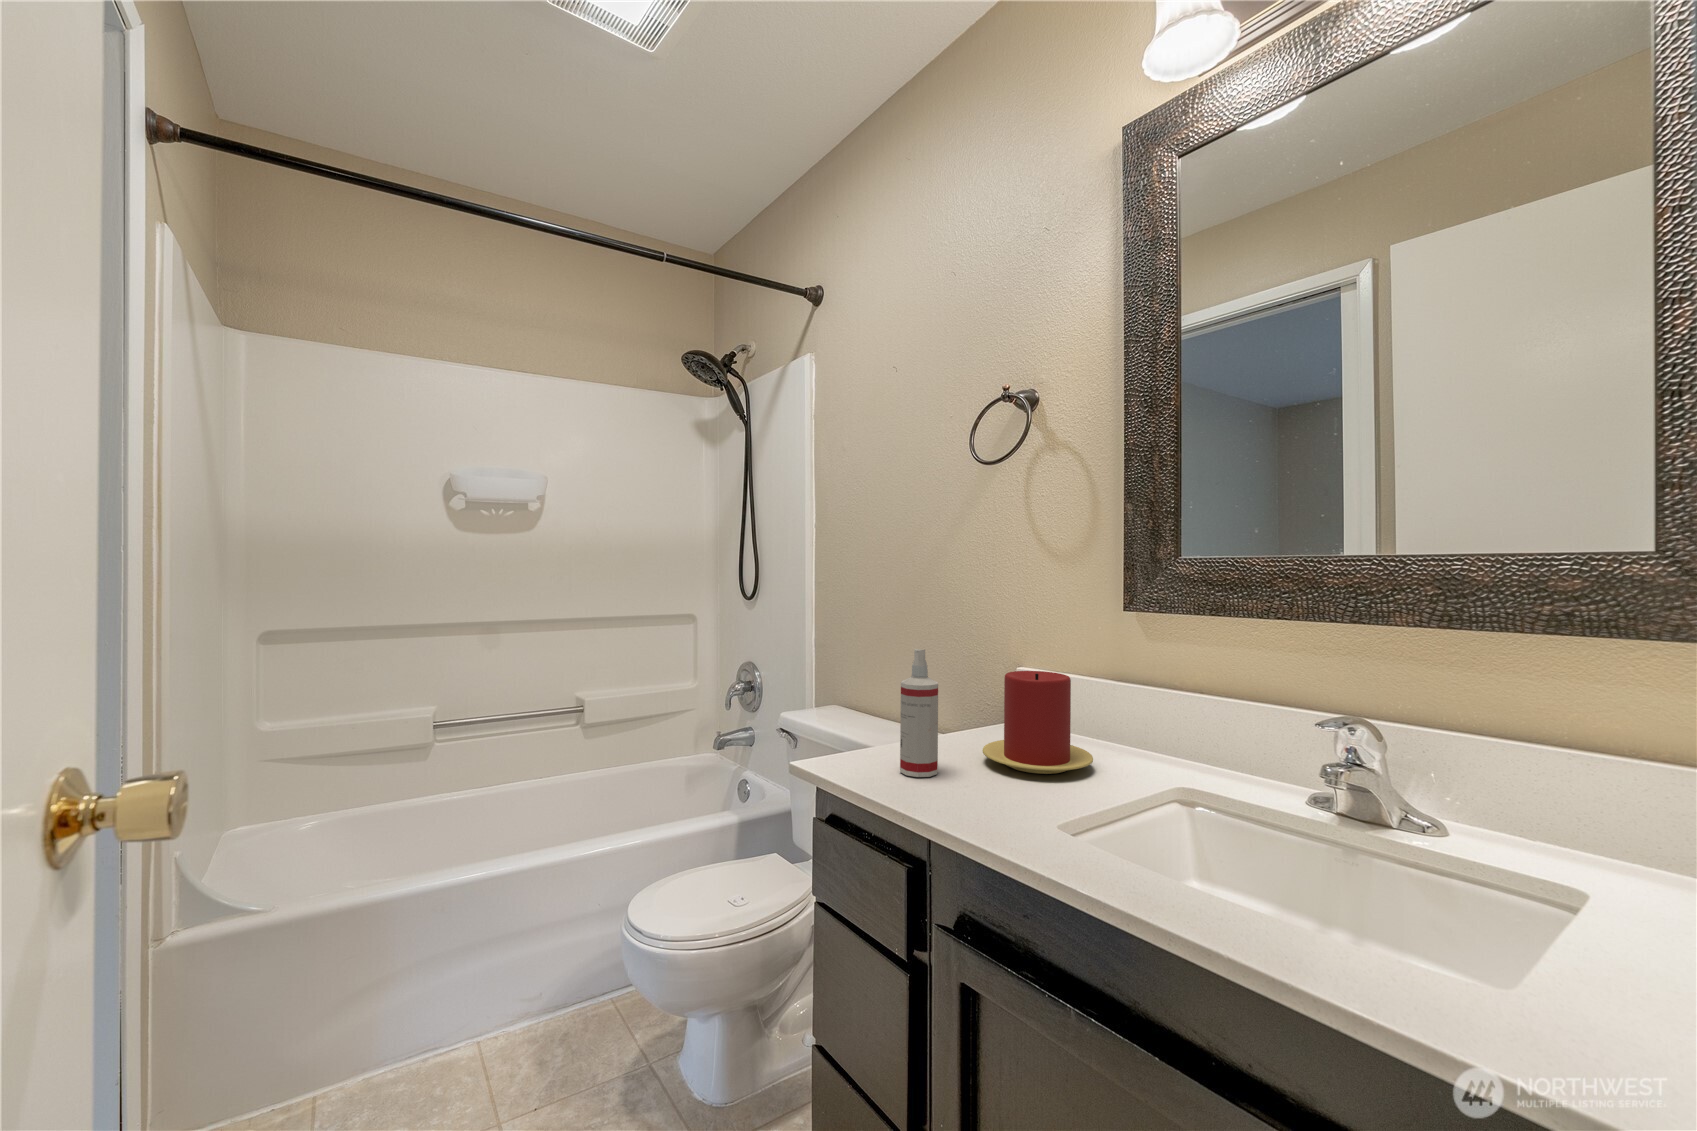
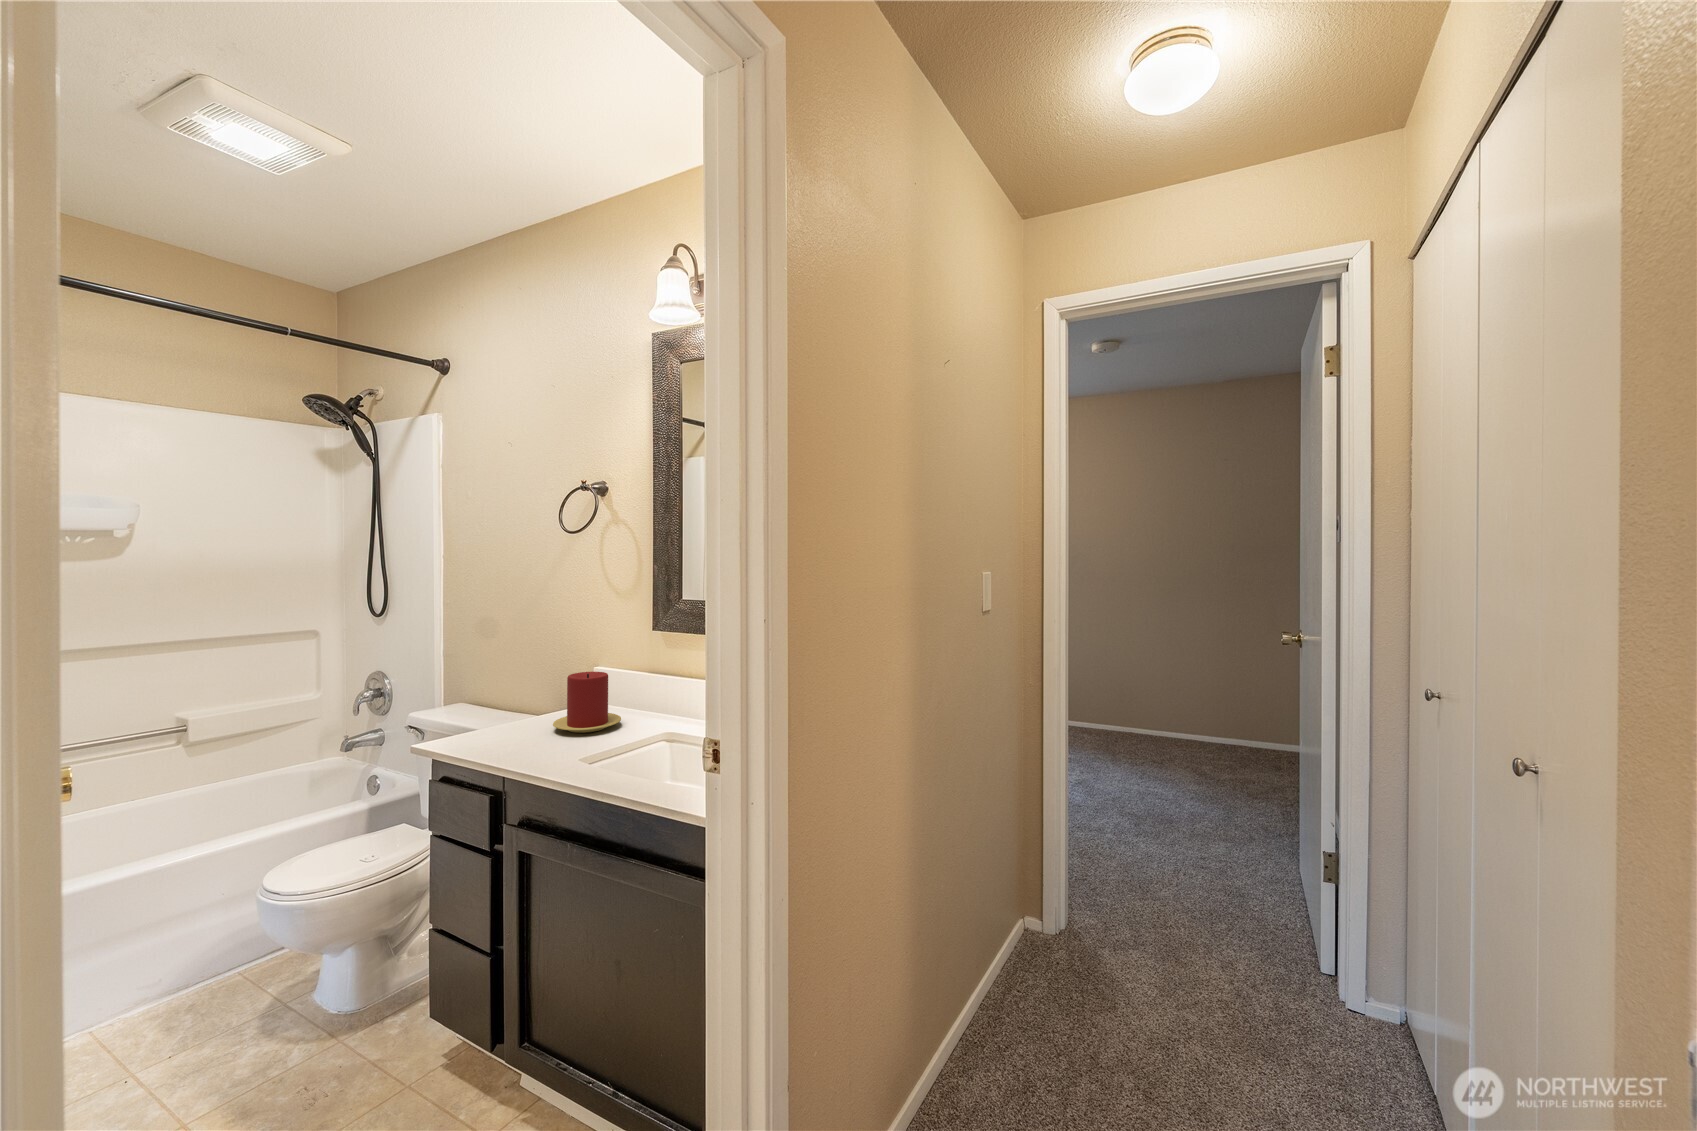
spray bottle: present [900,649,938,777] -> none [493,665,520,744]

